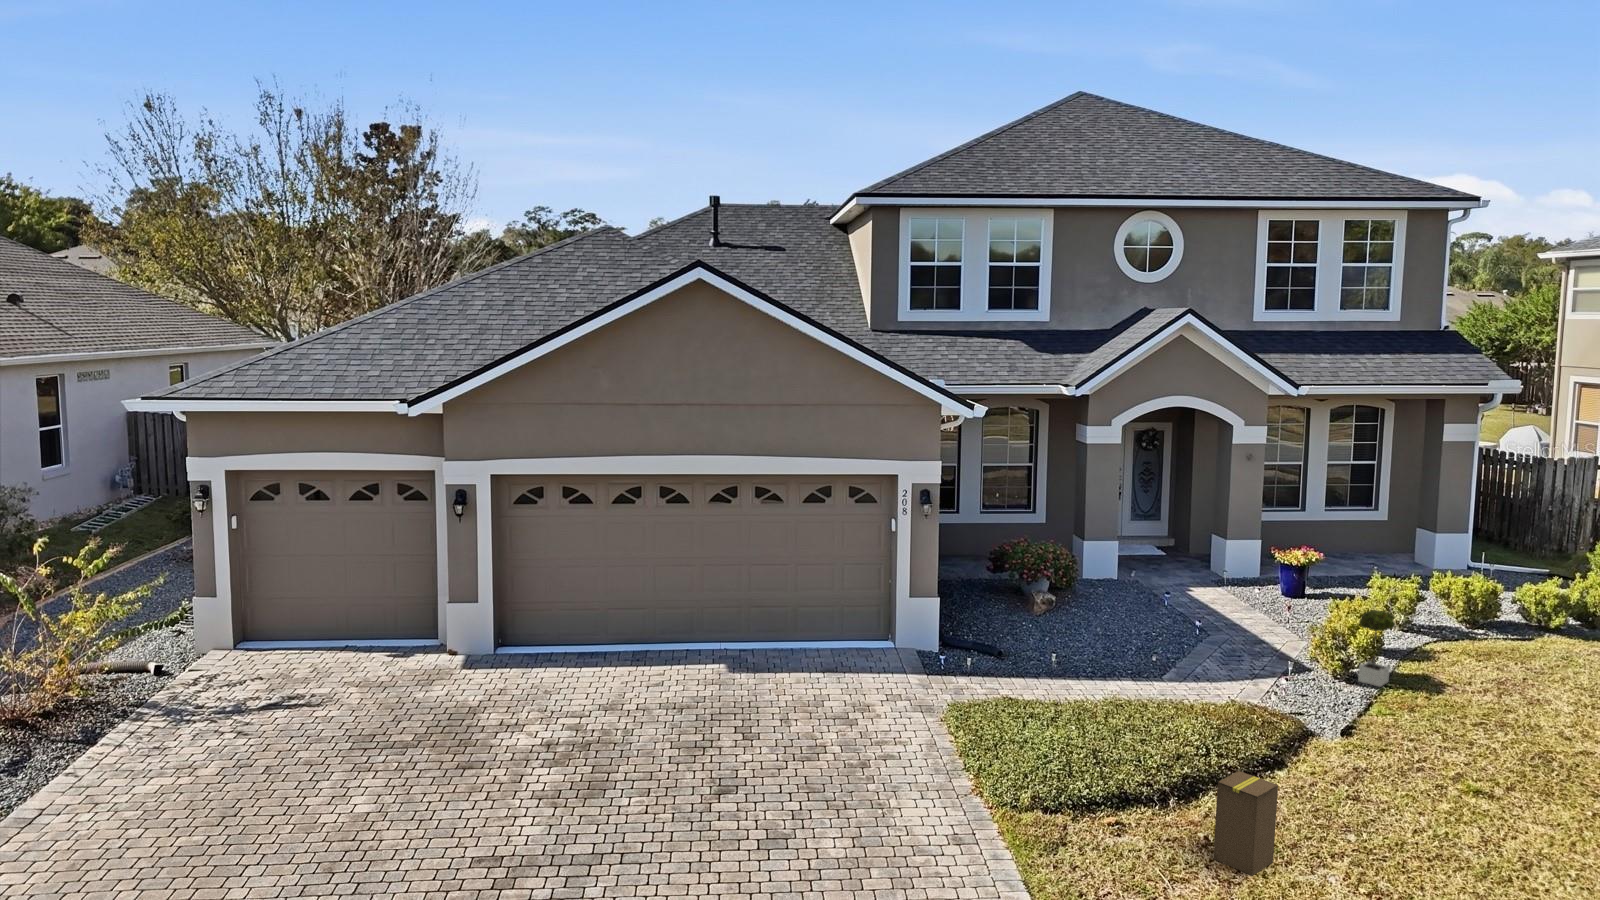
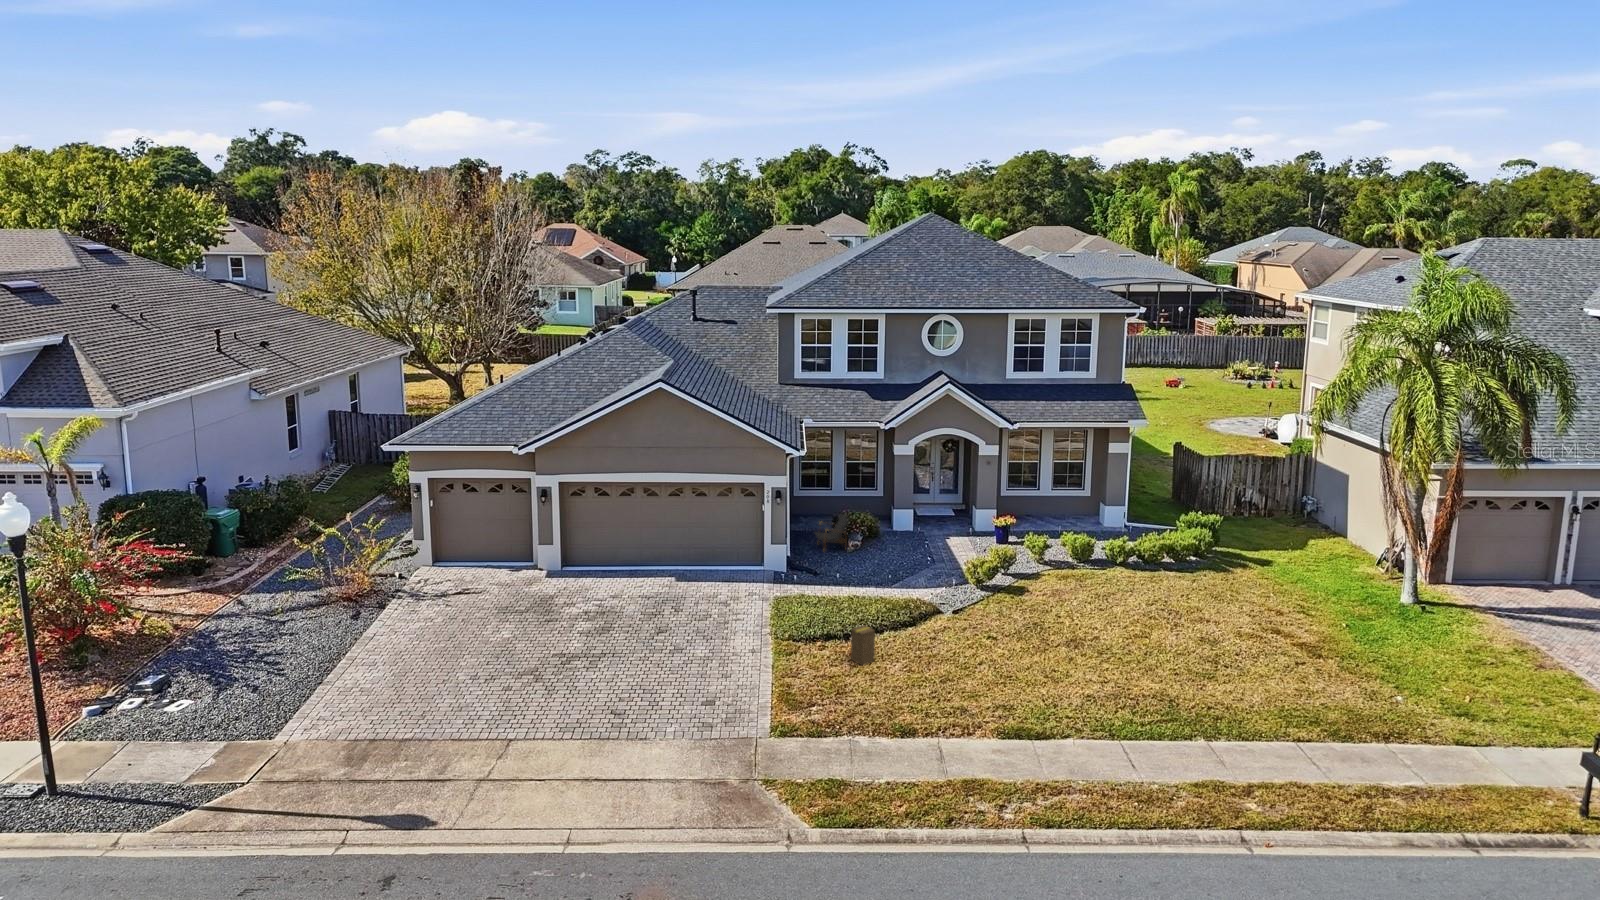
lounge chair: none [962,545,1033,616] -> present [815,515,849,548]
potted tree: present [1358,610,1395,686] -> none [986,554,1004,592]

